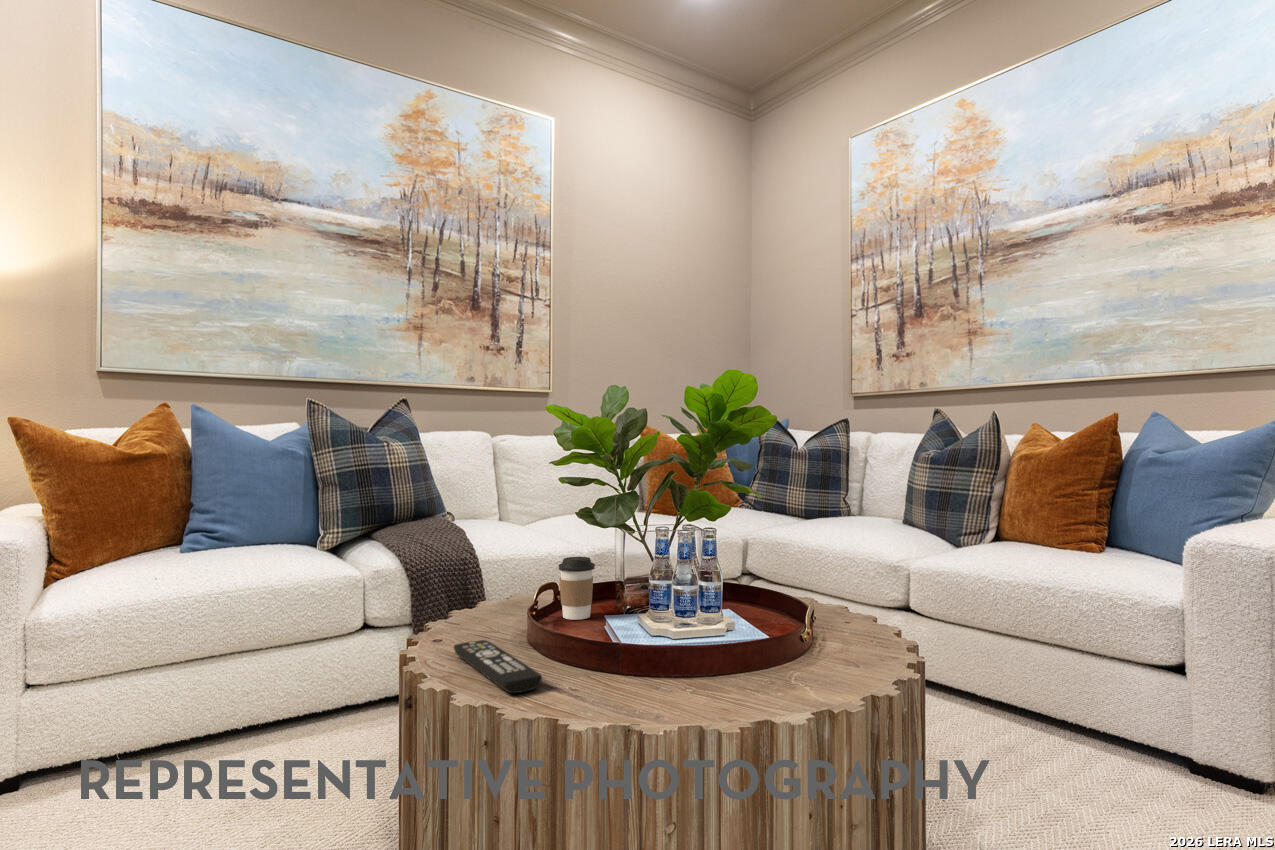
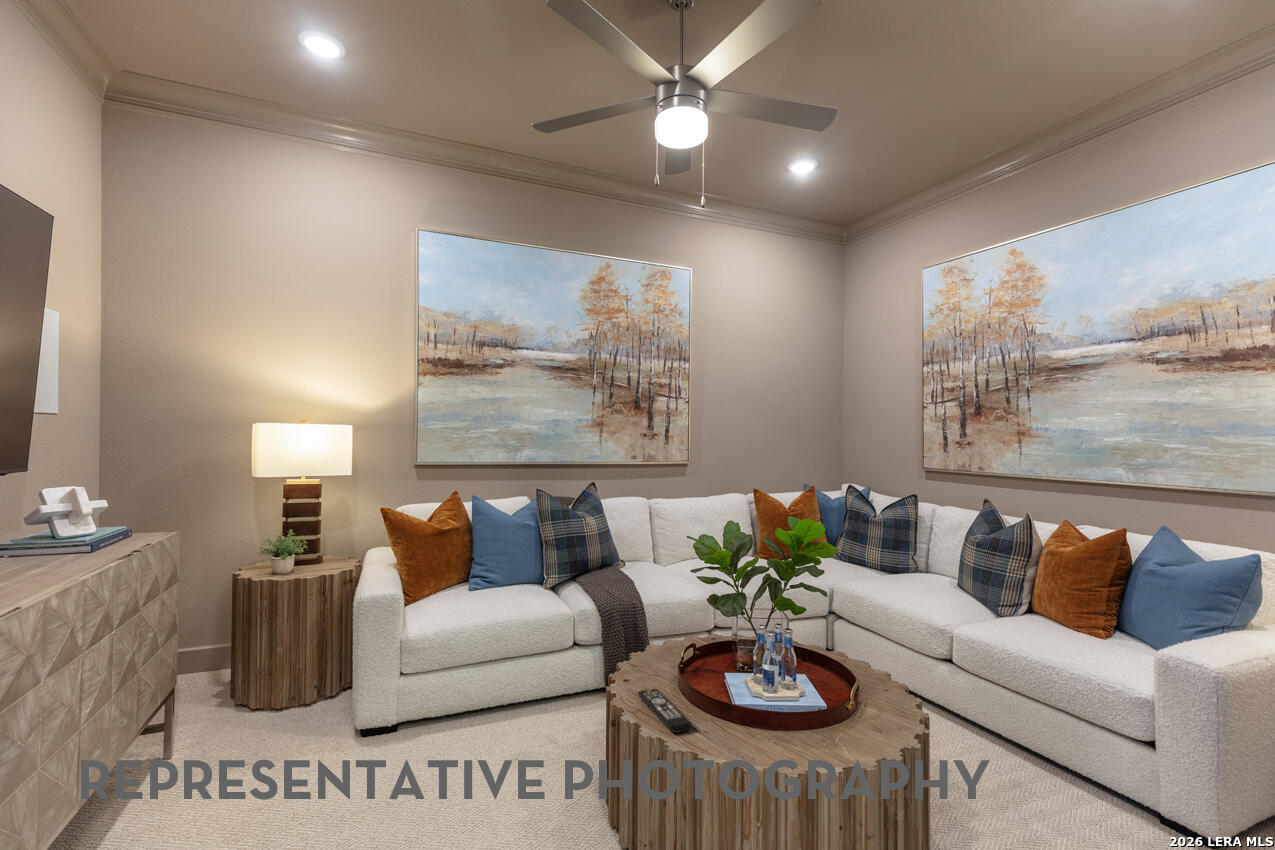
coffee cup: present [558,557,595,620] -> none [699,633,722,675]

